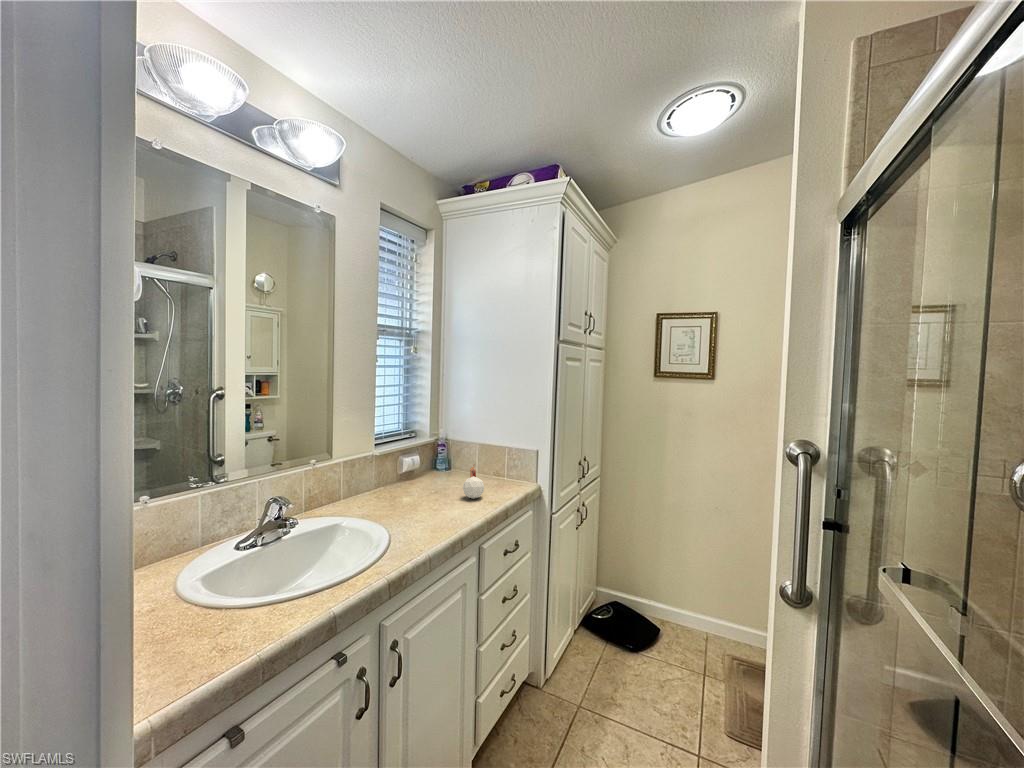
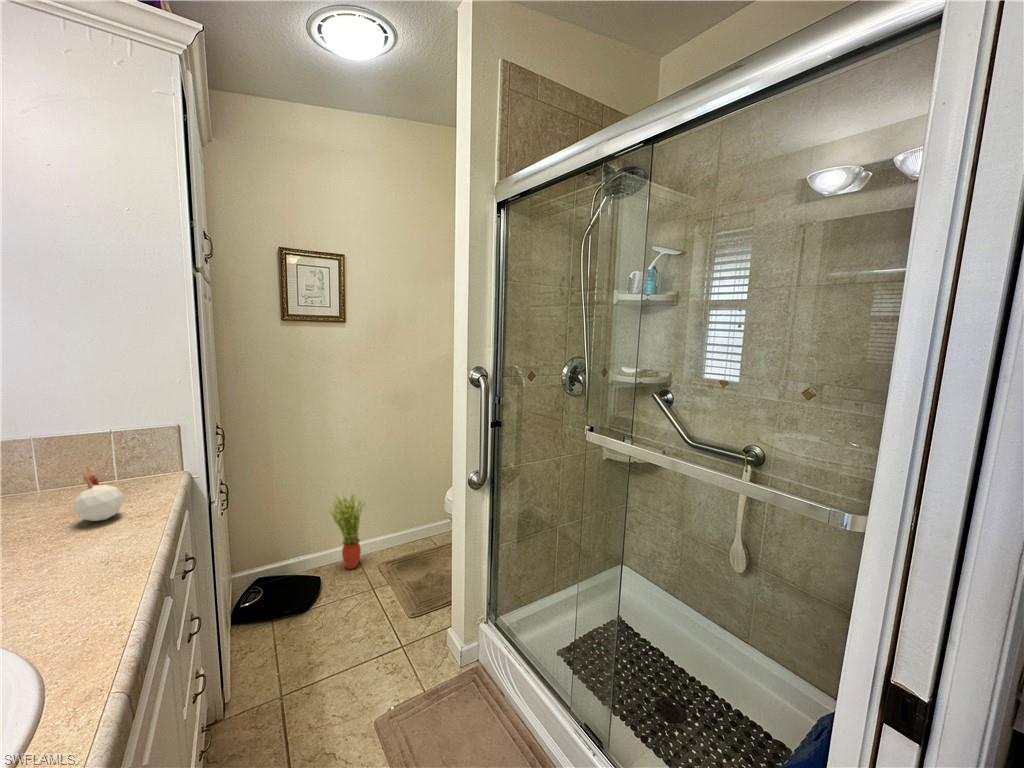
potted plant: none [676,551,715,642] -> present [329,493,366,569]

